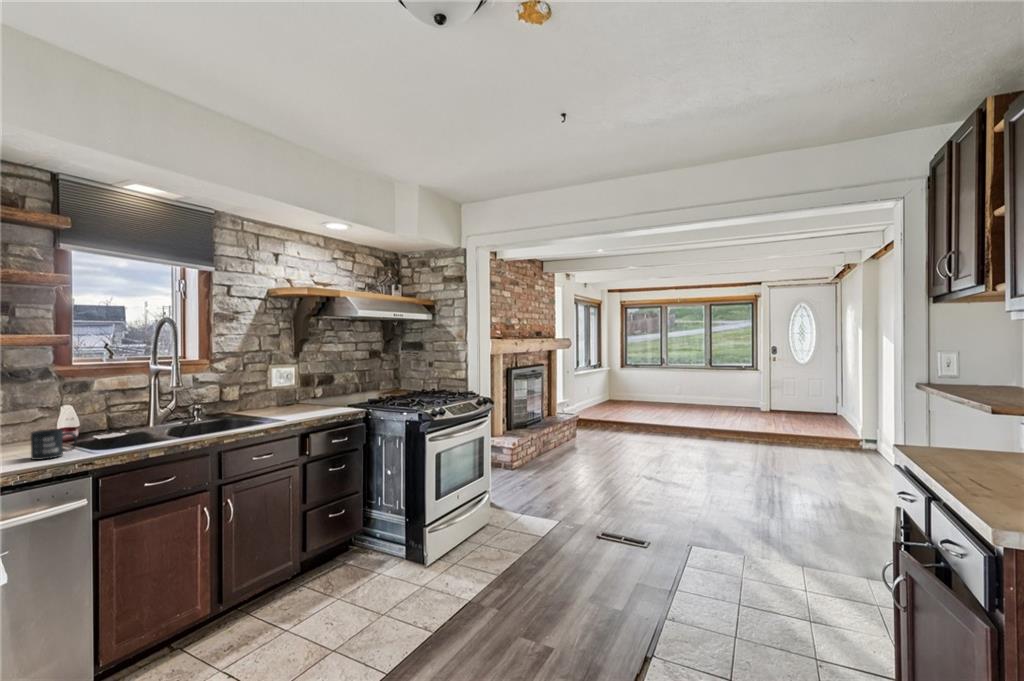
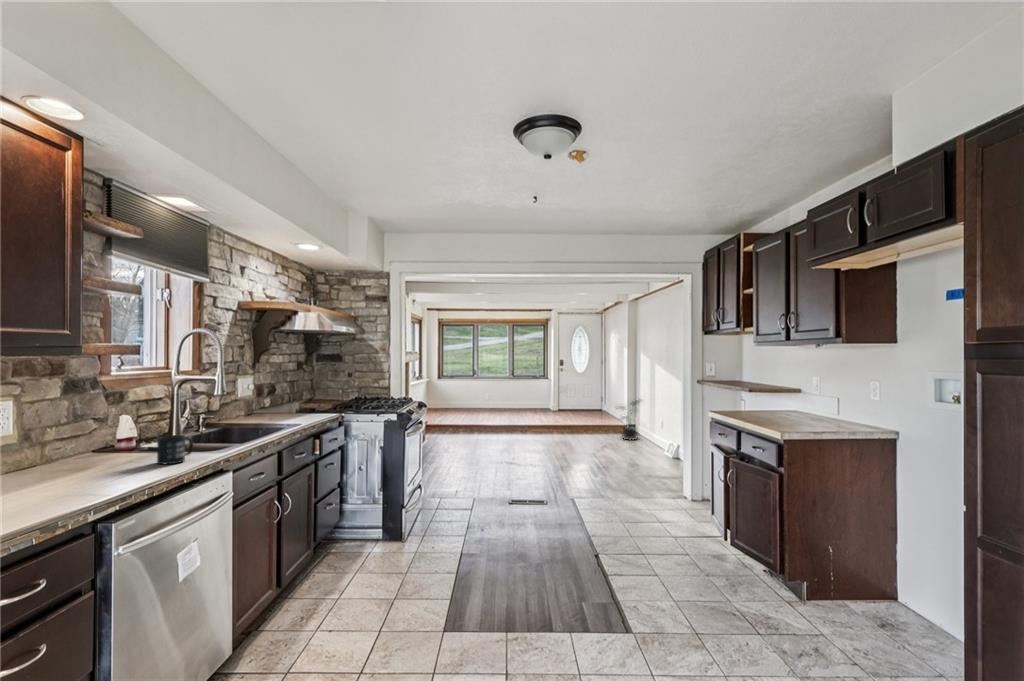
potted plant: none [824,404,874,462] -> present [622,401,639,440]

